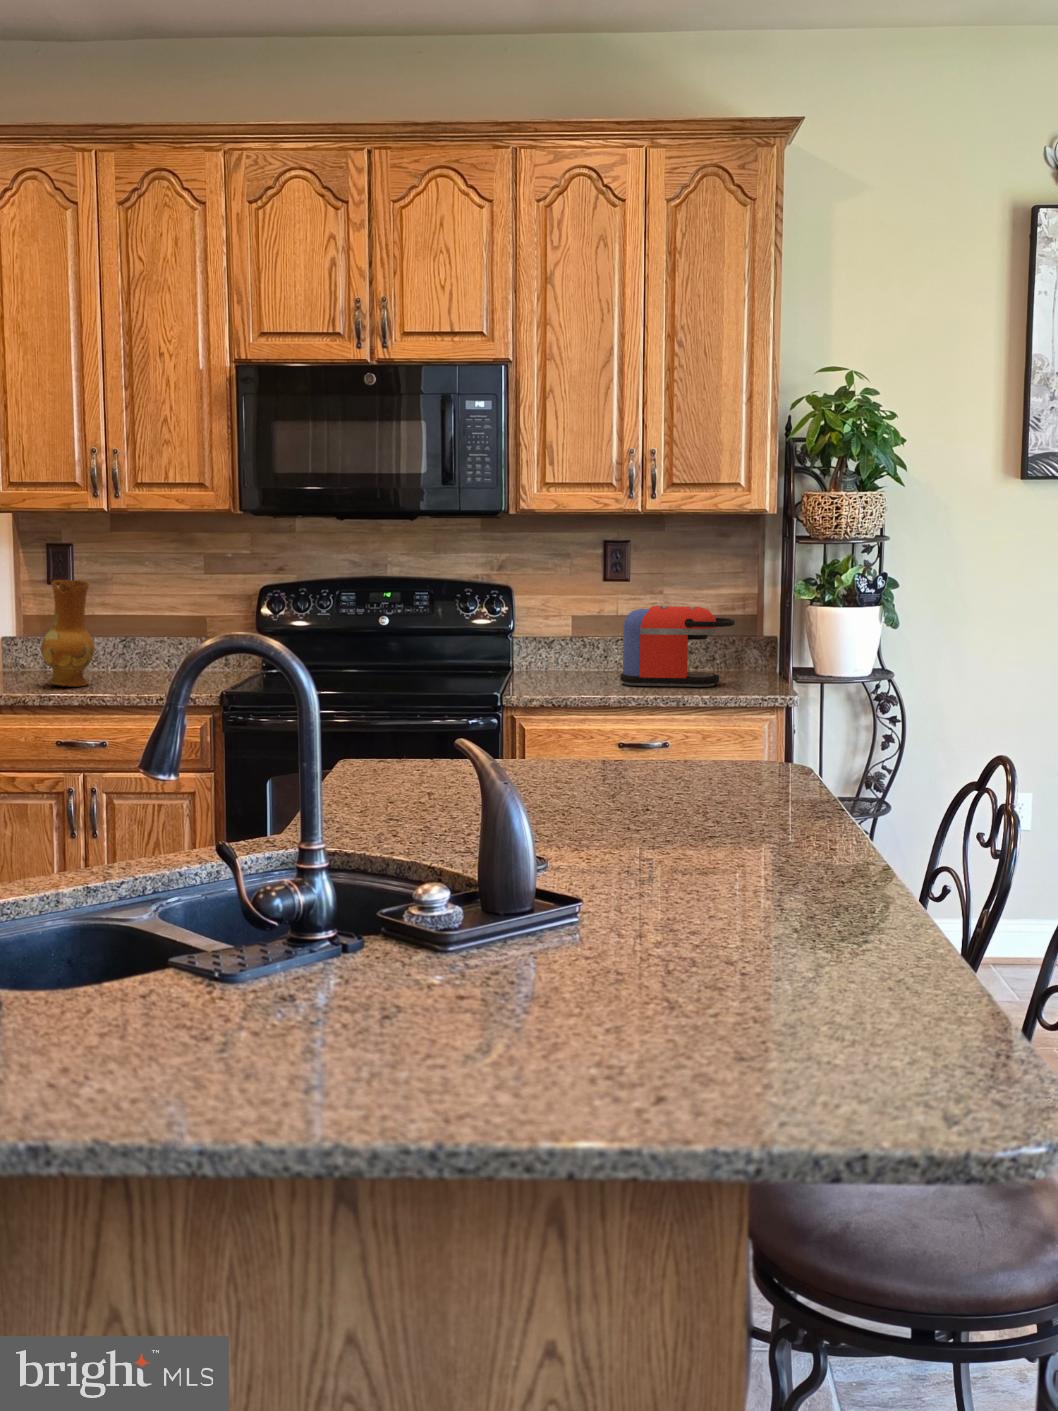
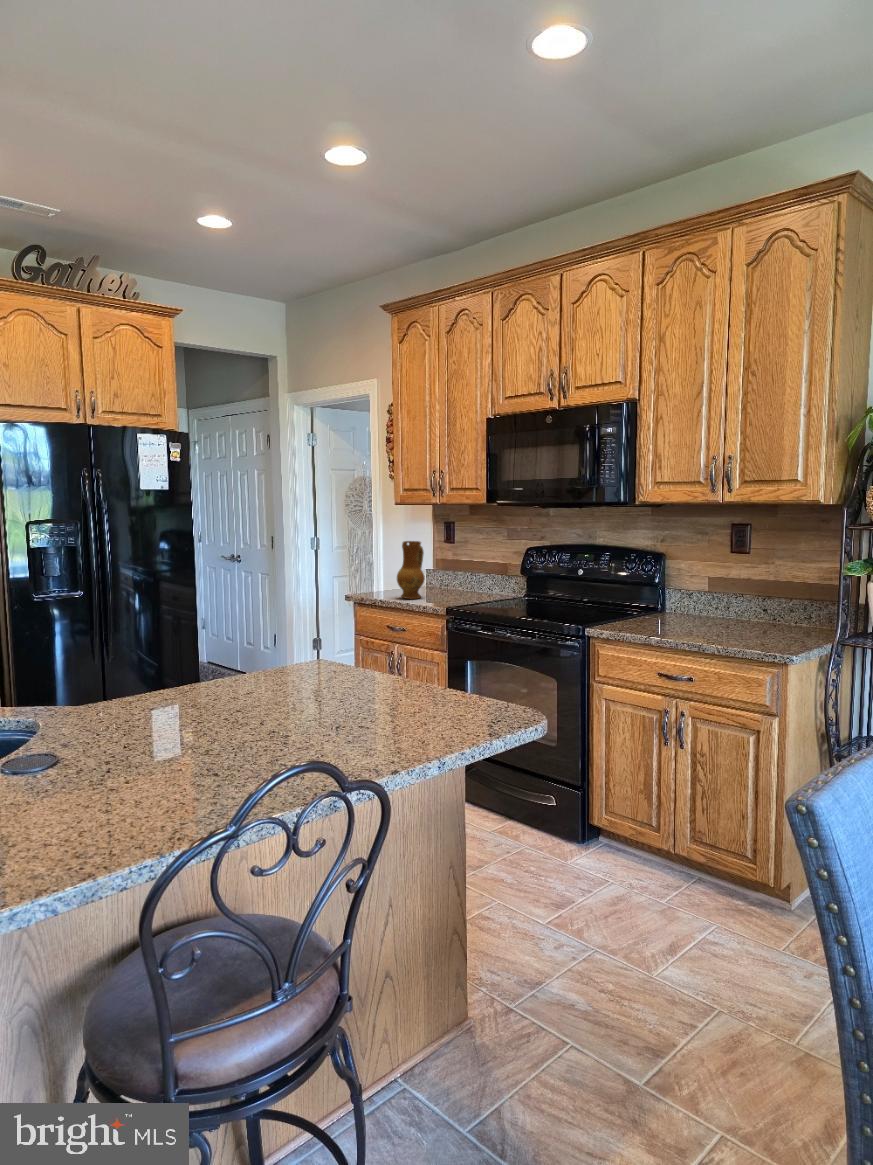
coffee maker: present [620,606,735,687] -> none [704,573,794,638]

